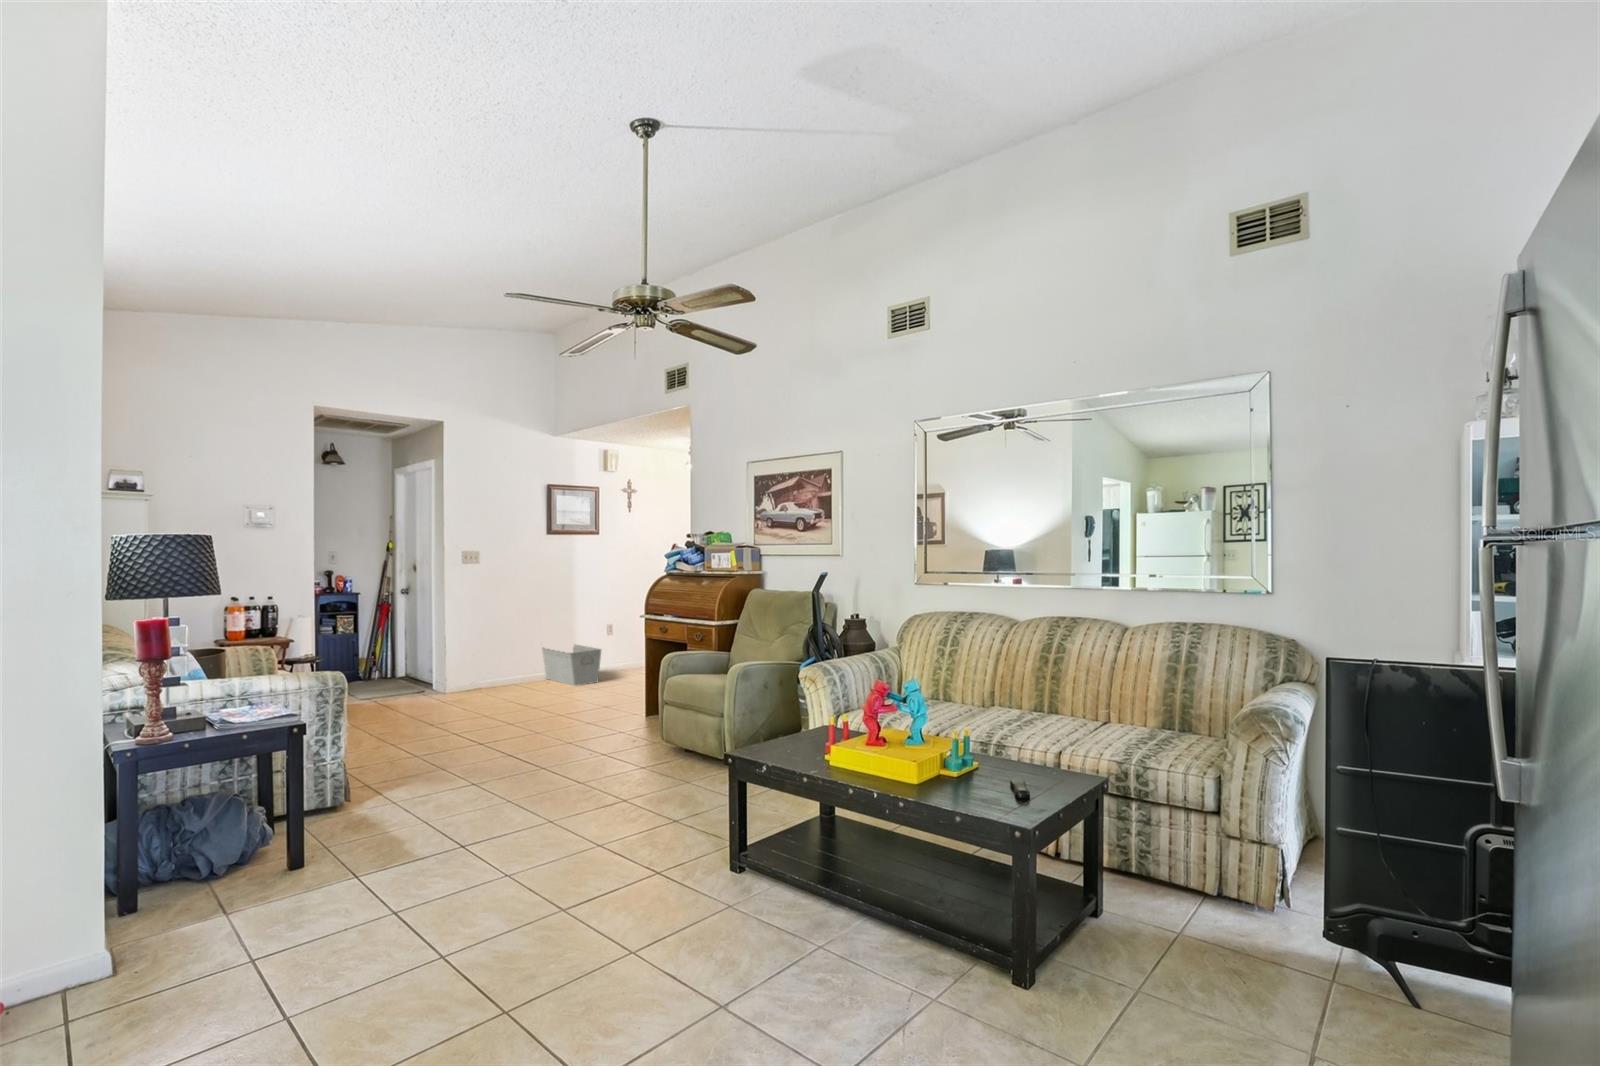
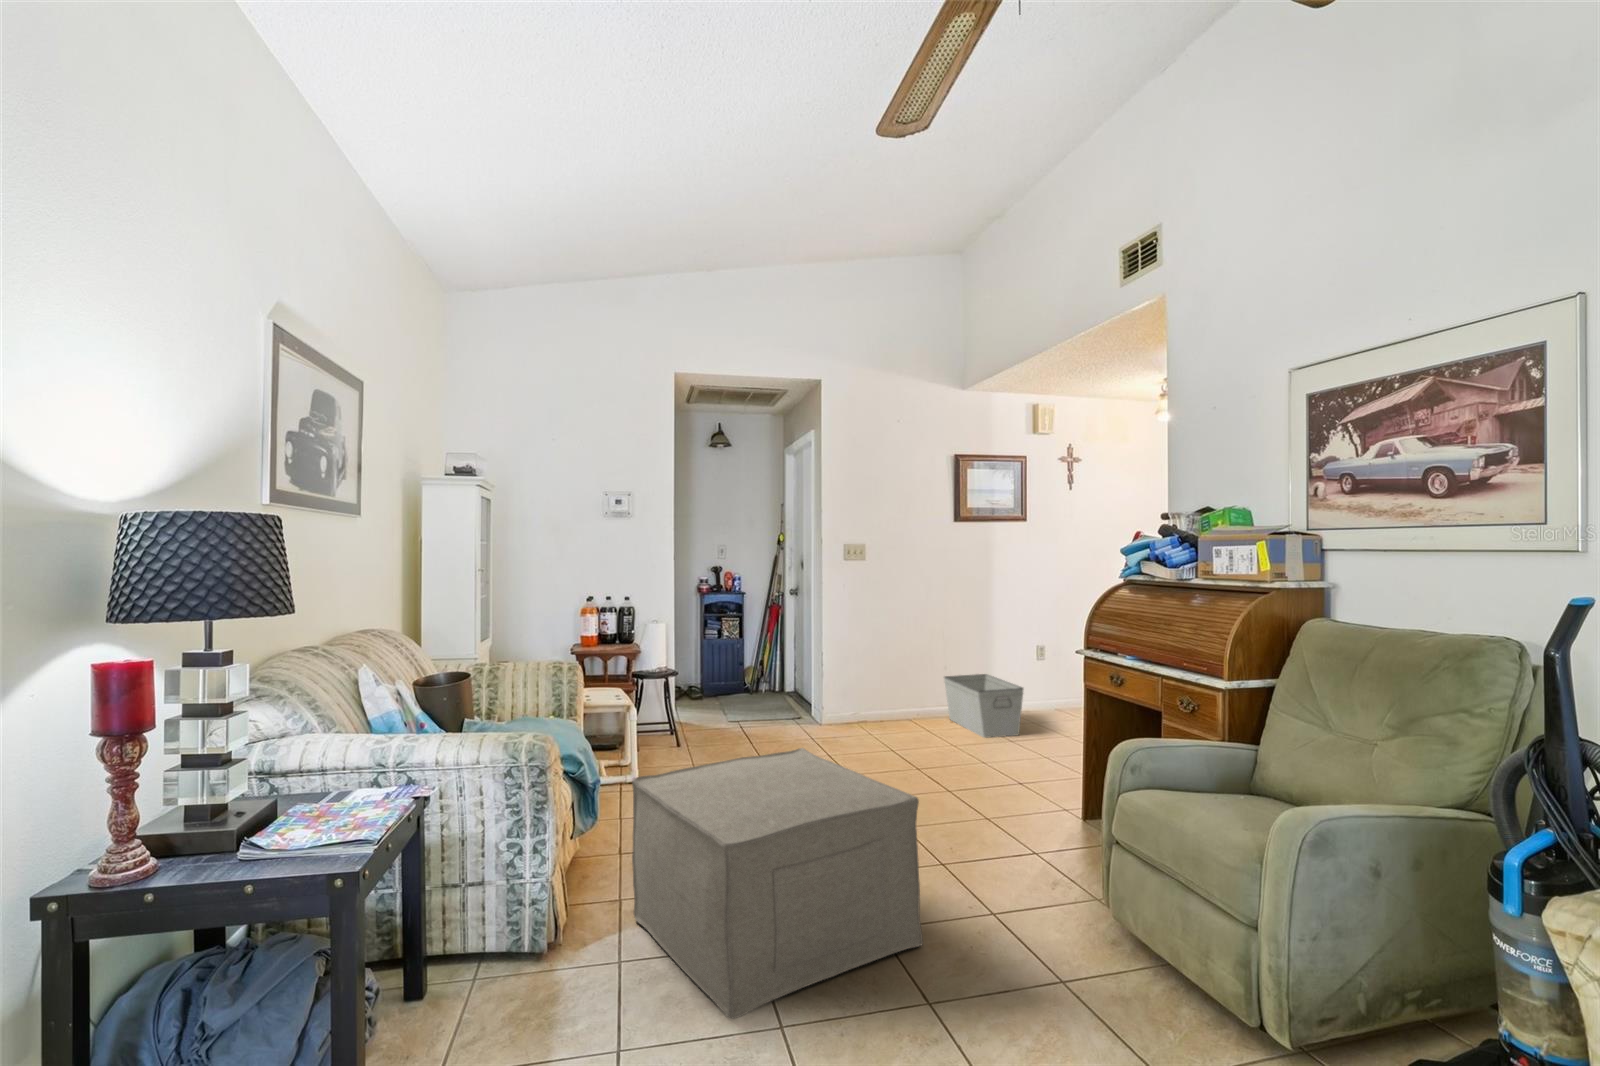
ottoman: none [383,679,570,804] -> present [632,748,923,1019]

